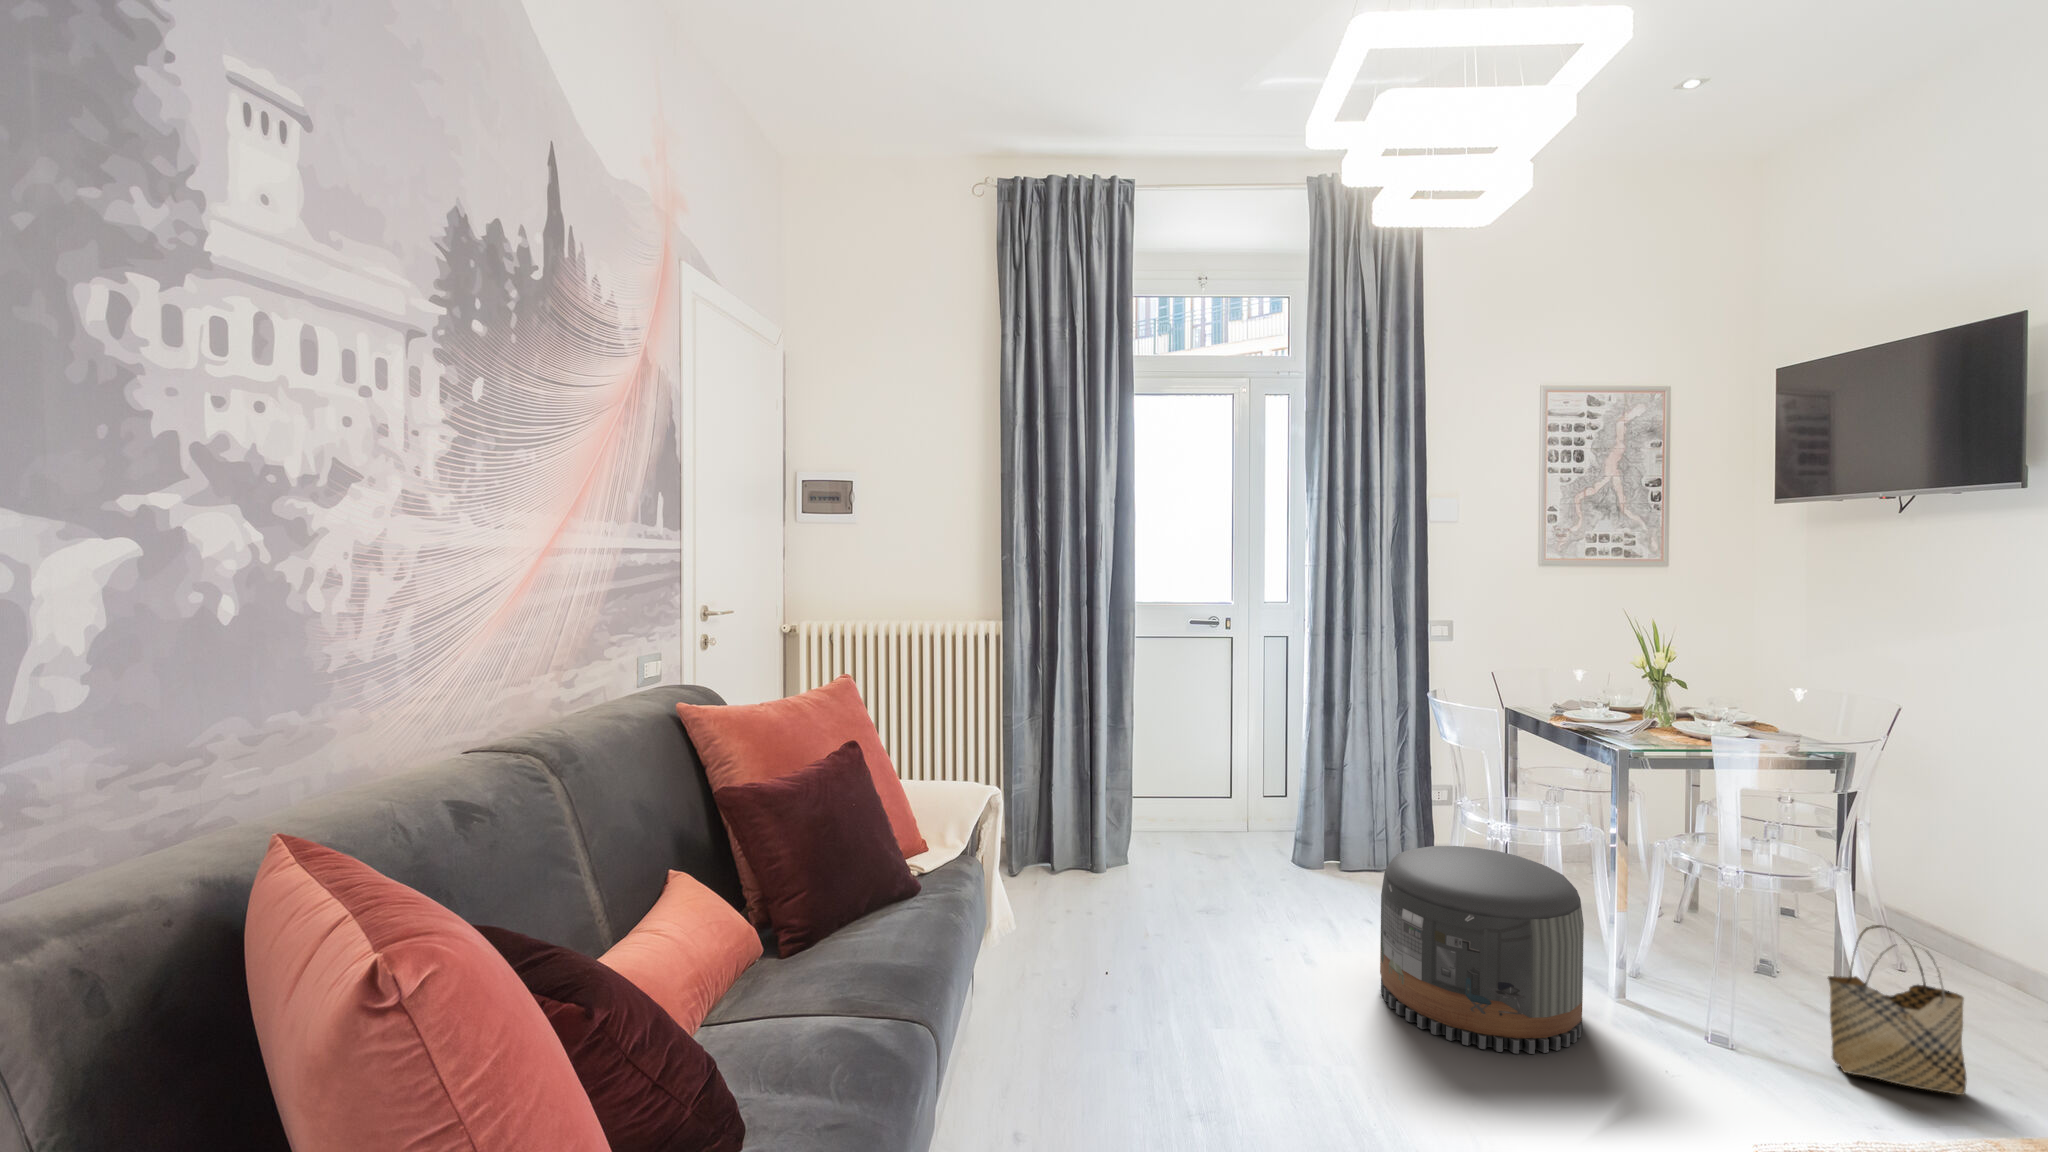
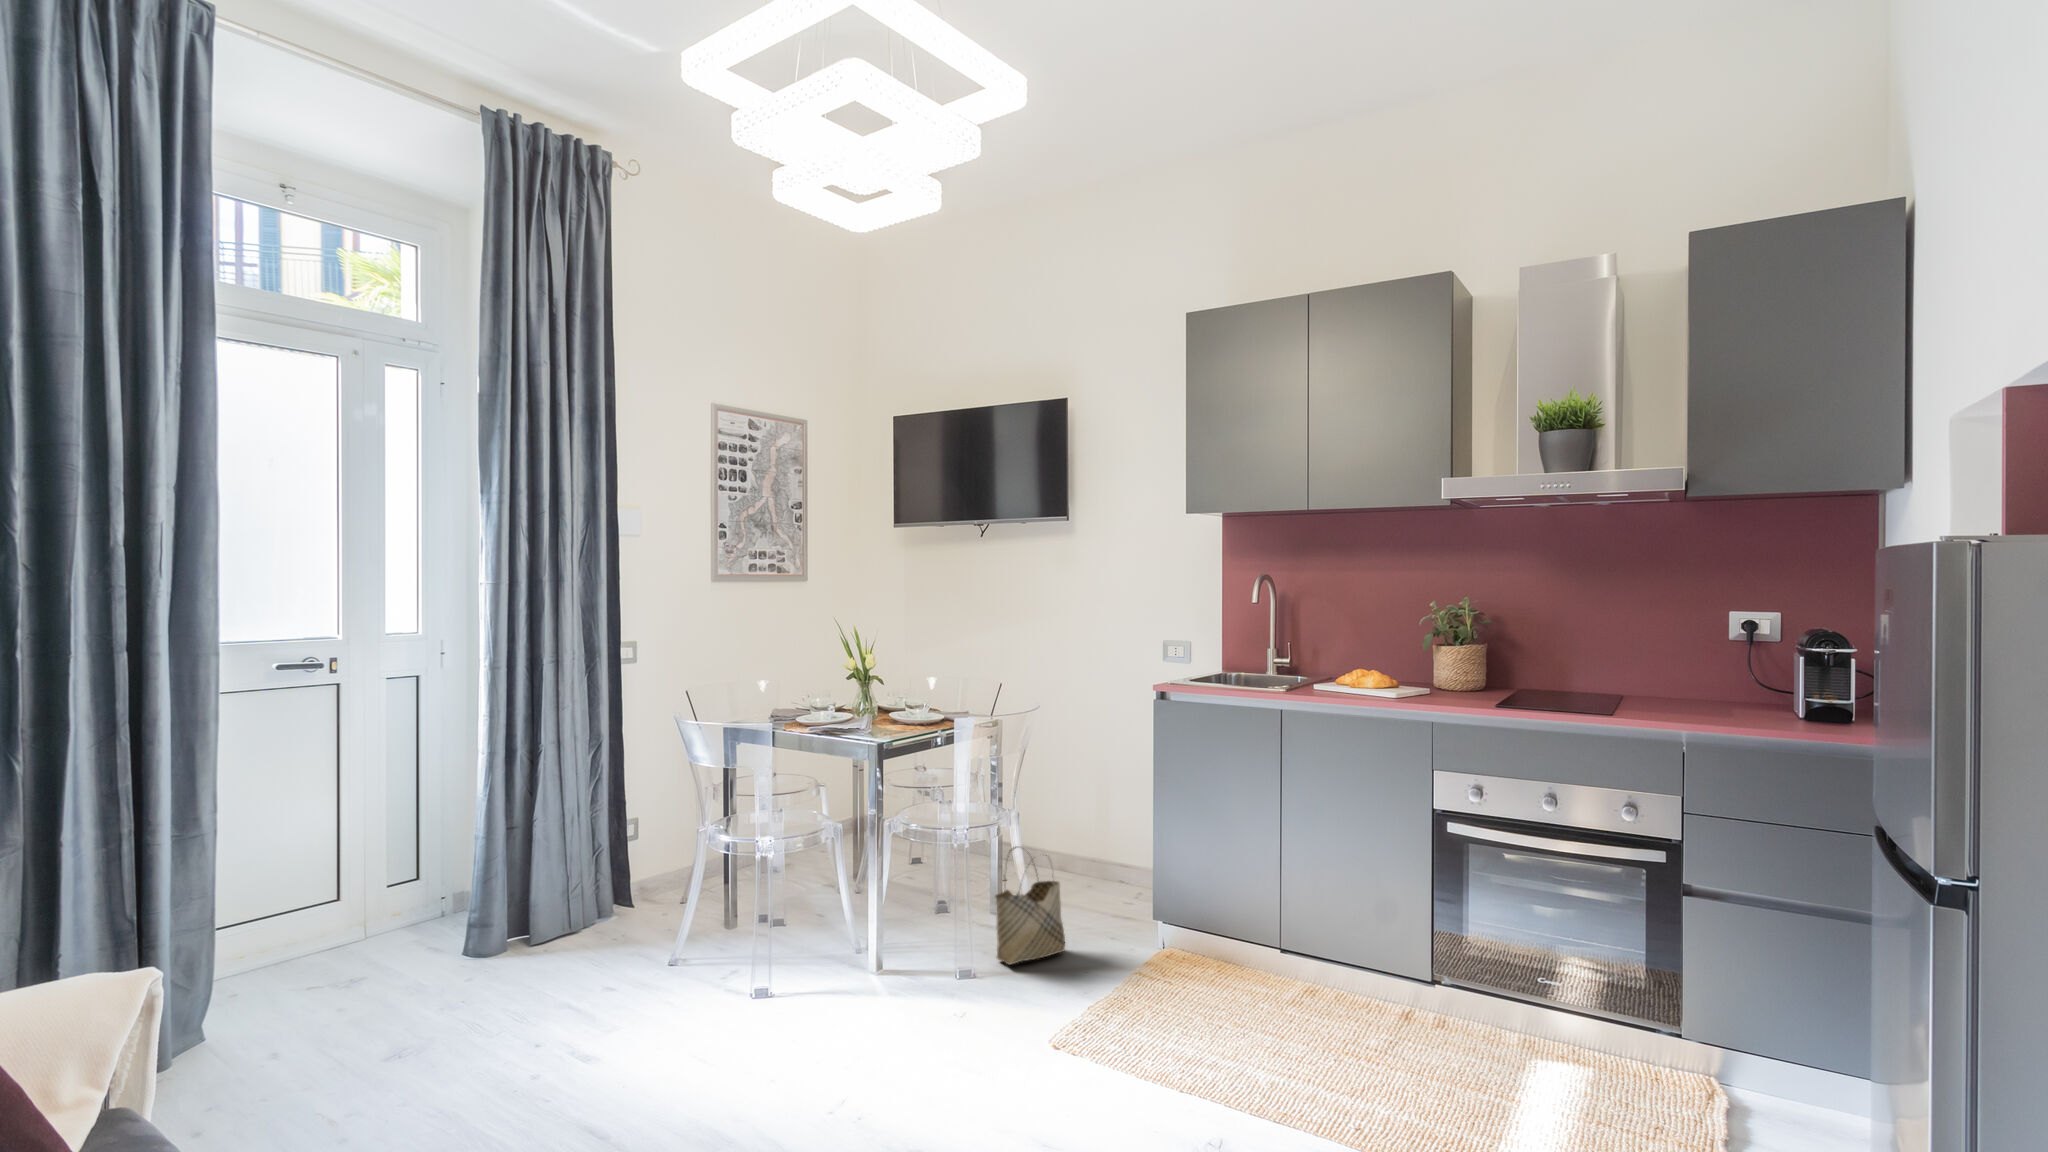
pouf: present [1380,846,1584,1054] -> none [659,868,851,1080]

